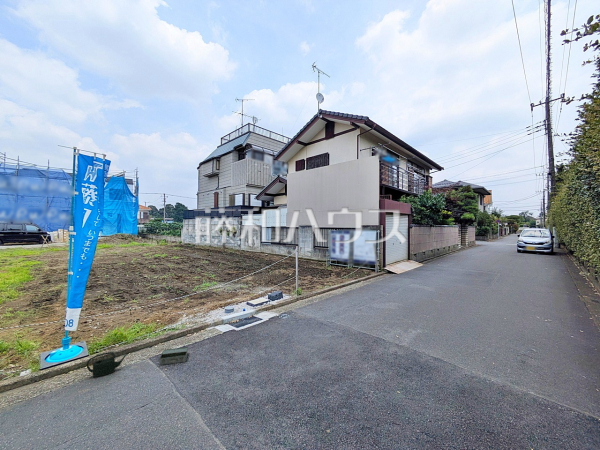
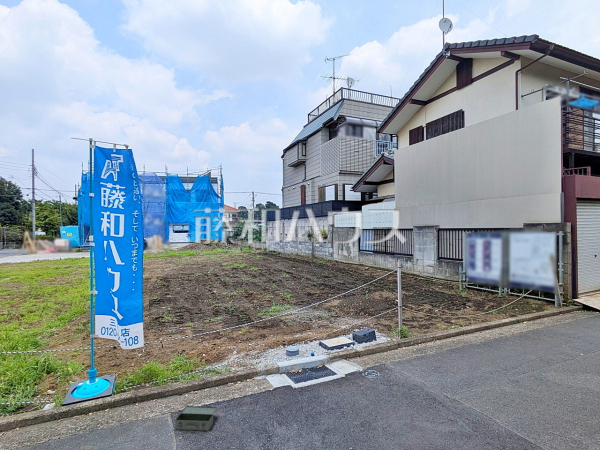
watering can: present [87,352,129,377] -> none [90,401,141,432]

